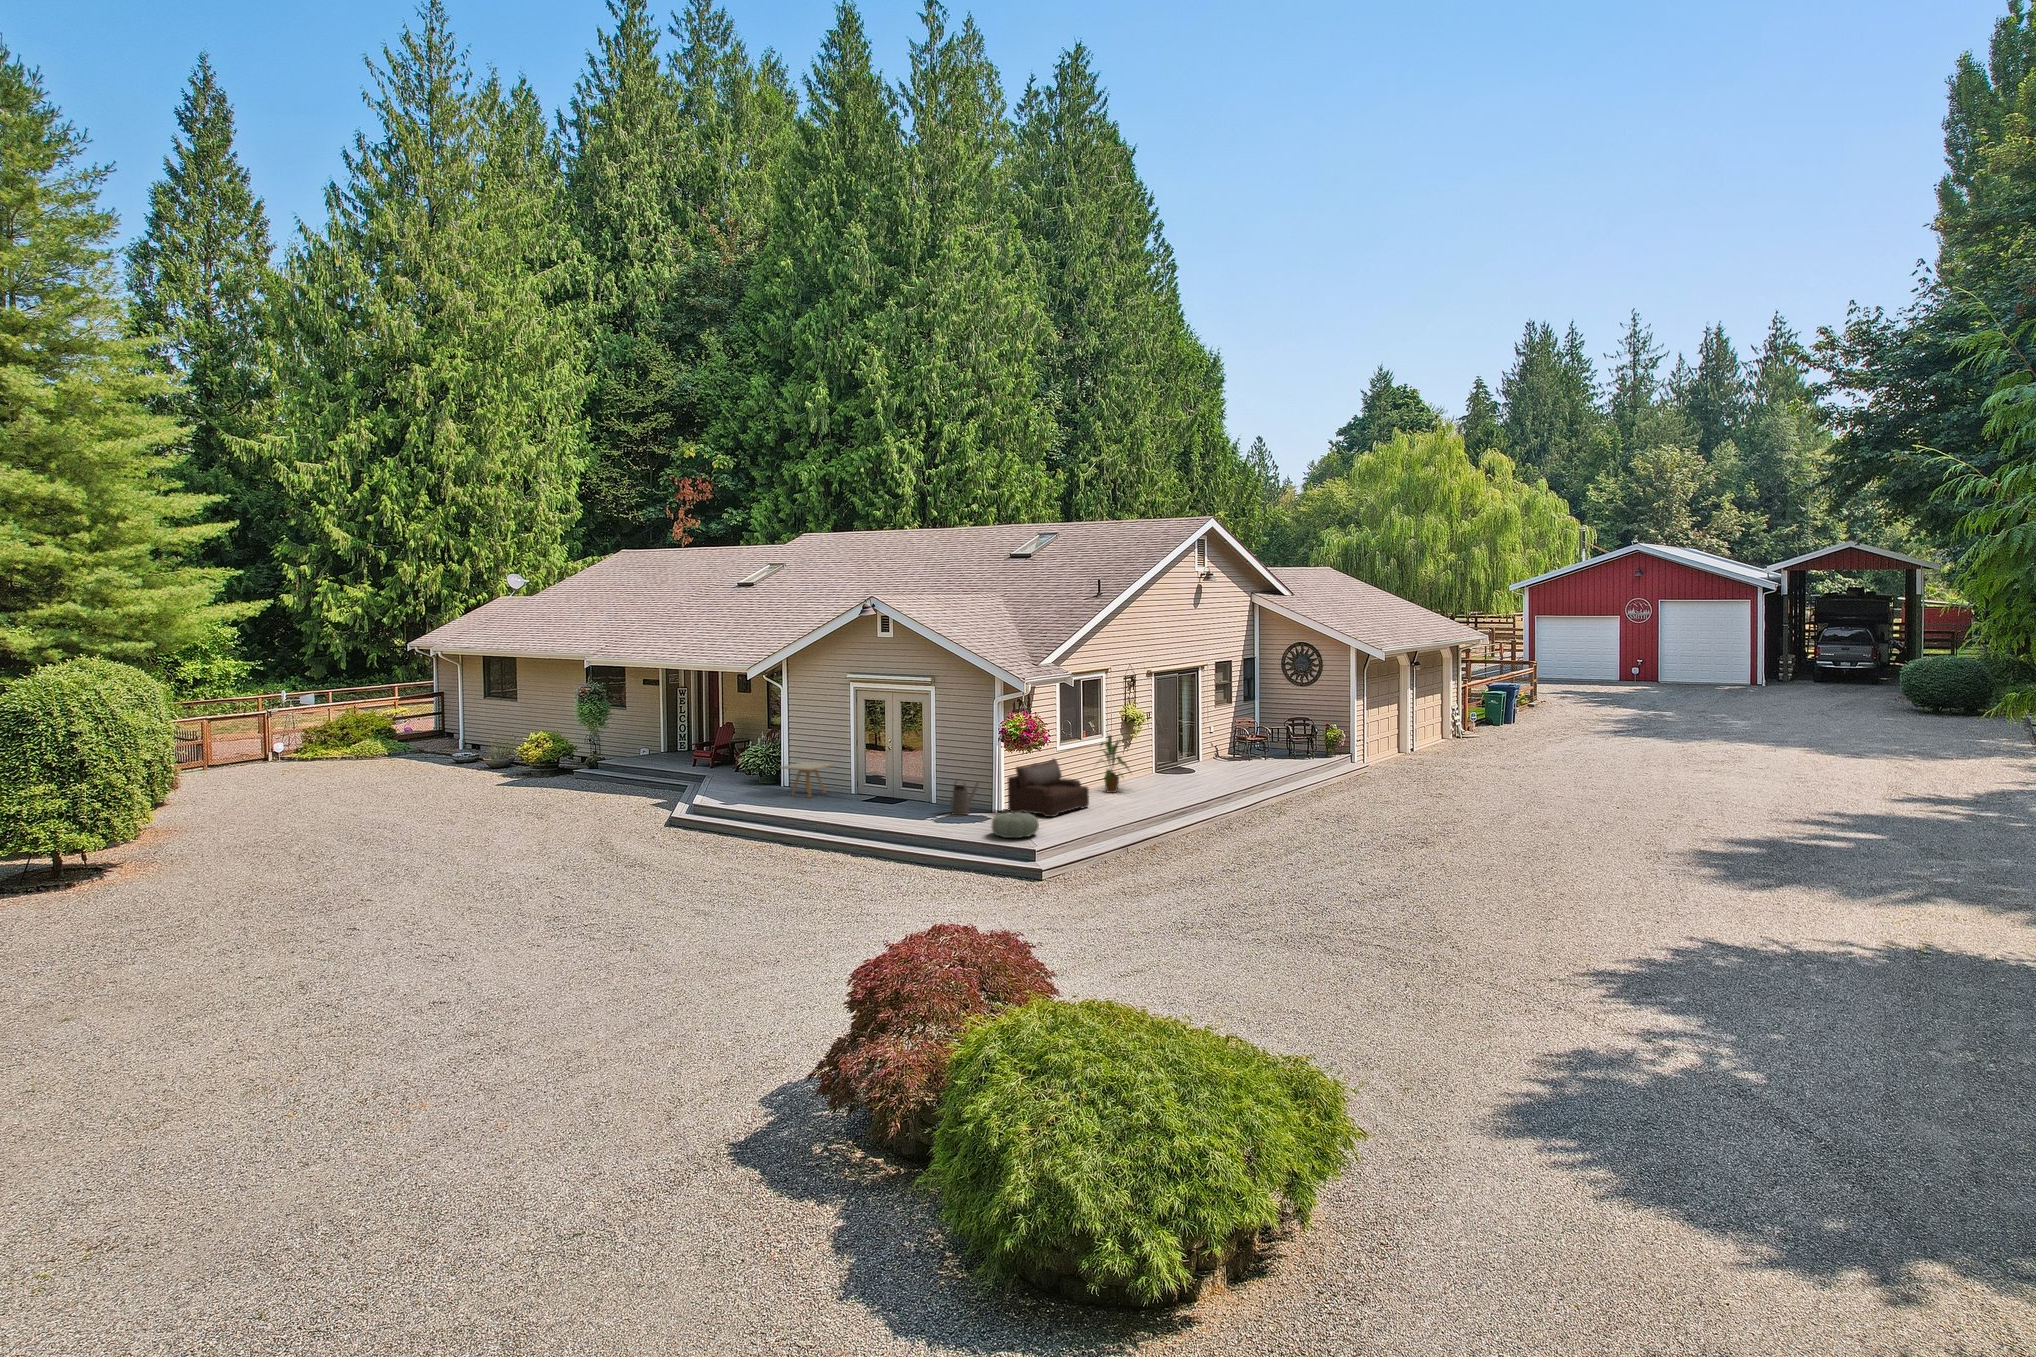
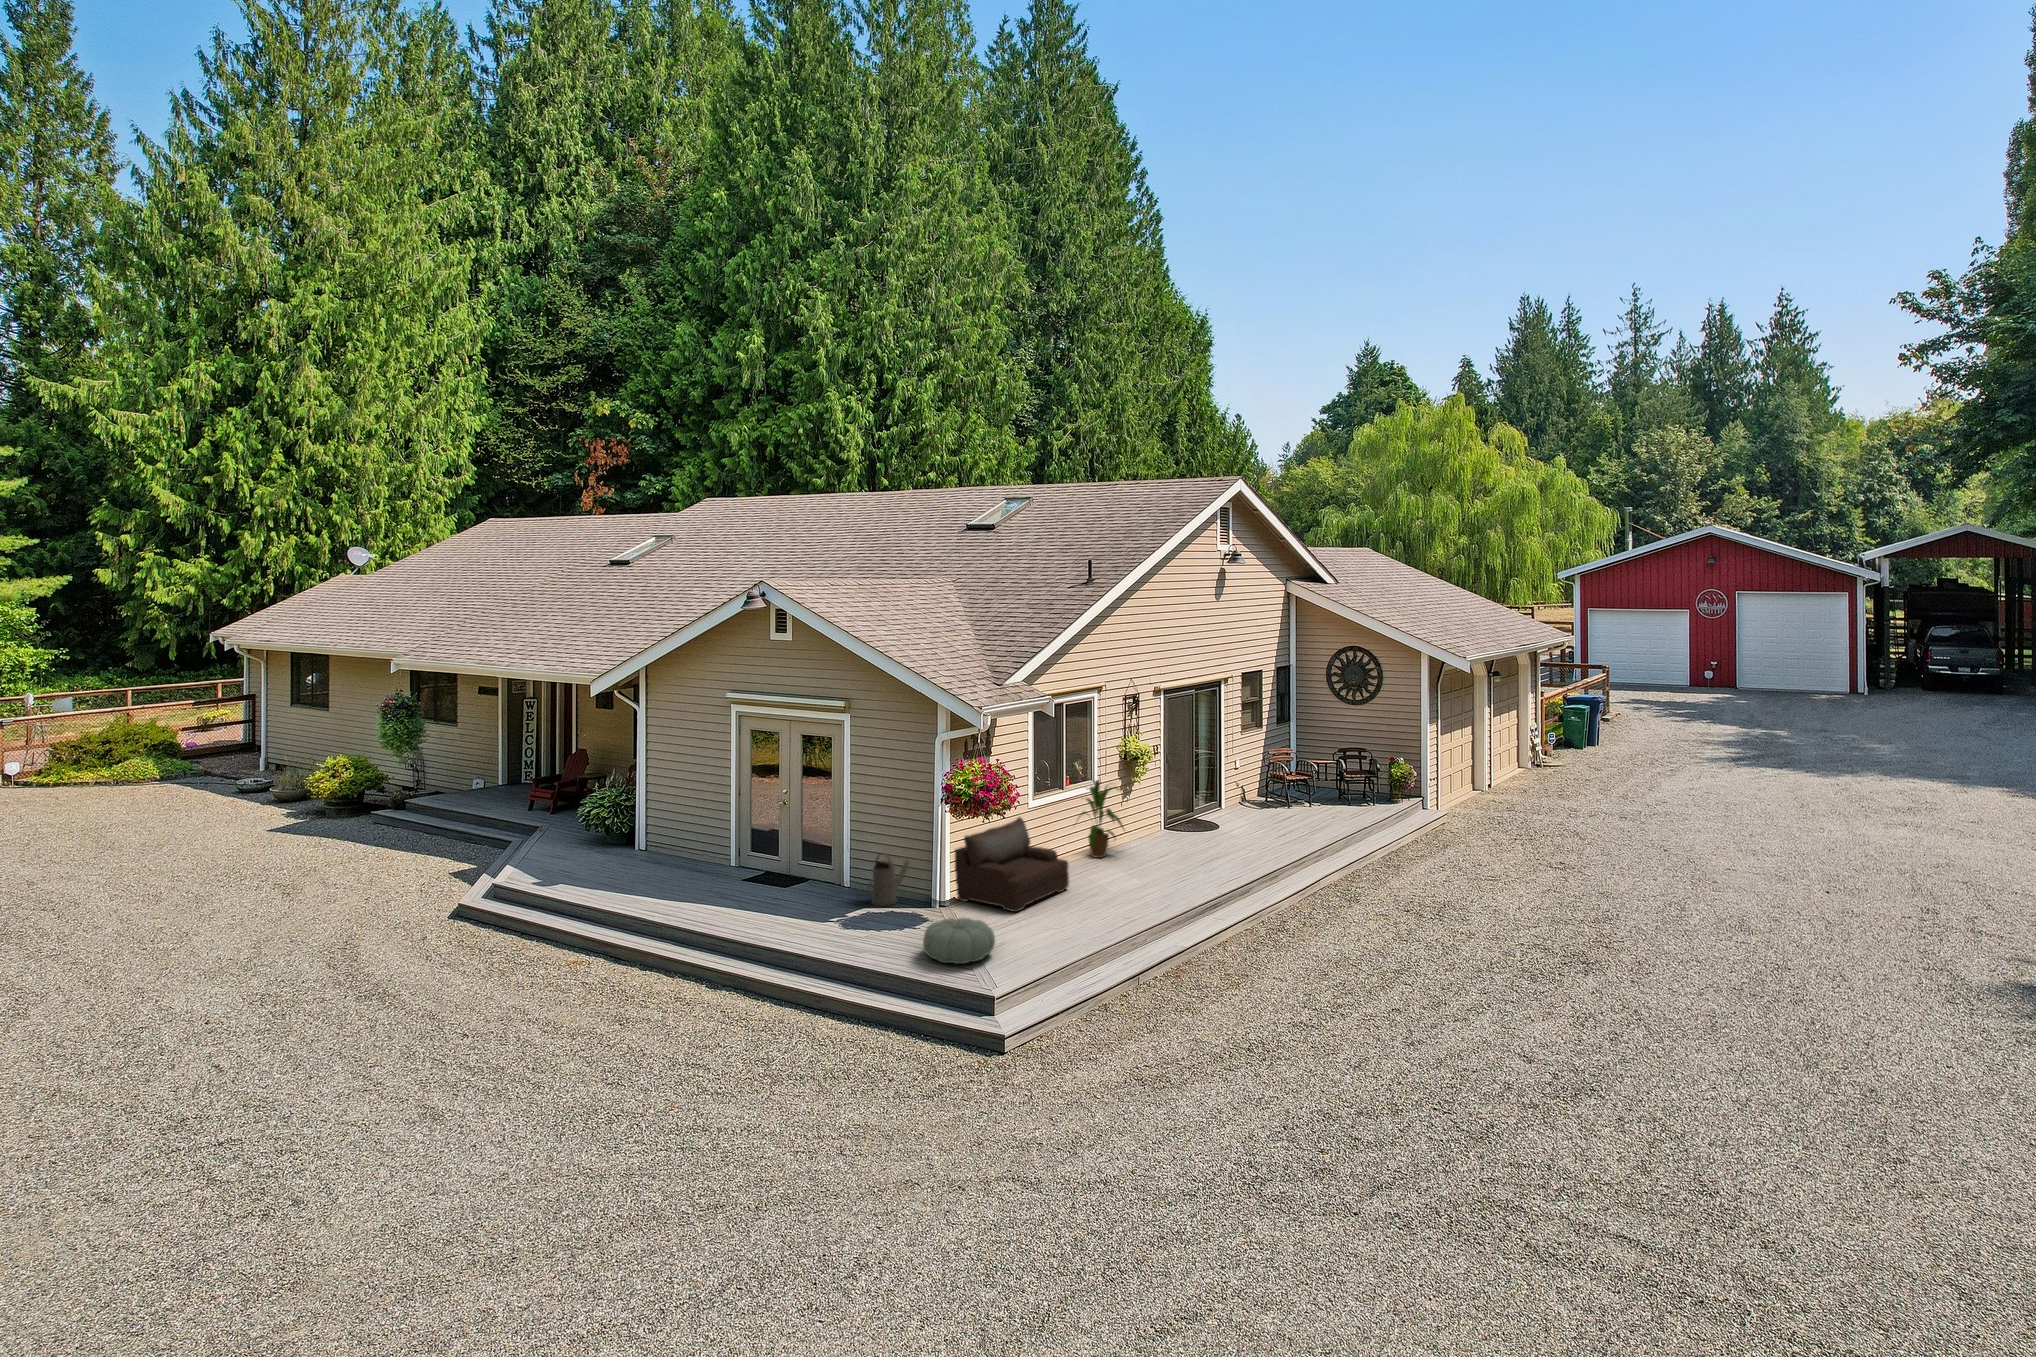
side table: present [780,762,834,797] -> none [638,811,719,866]

